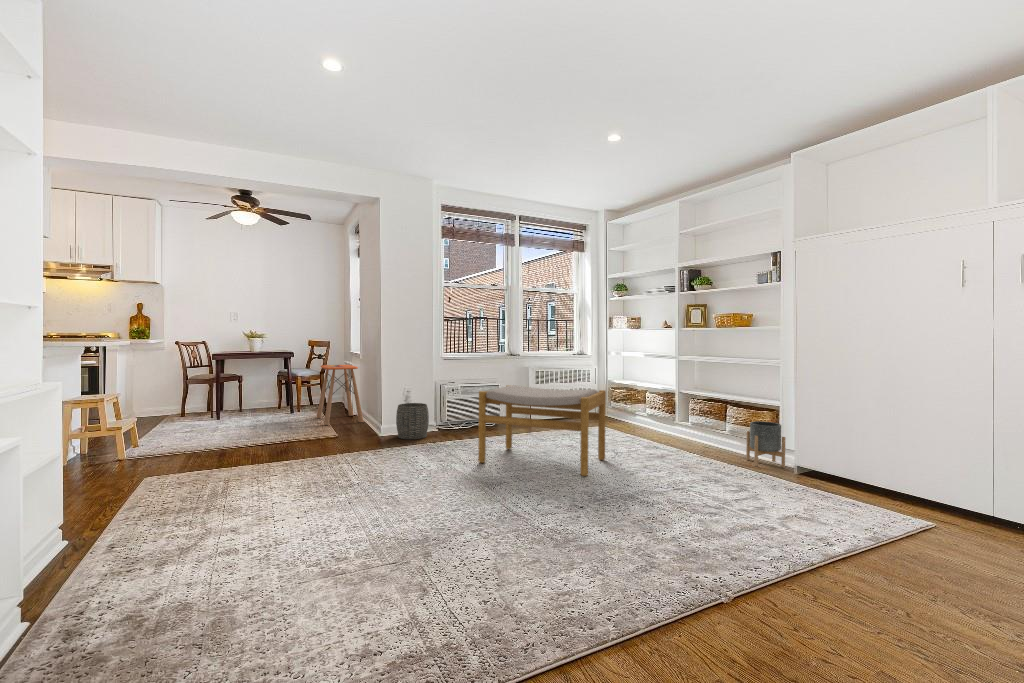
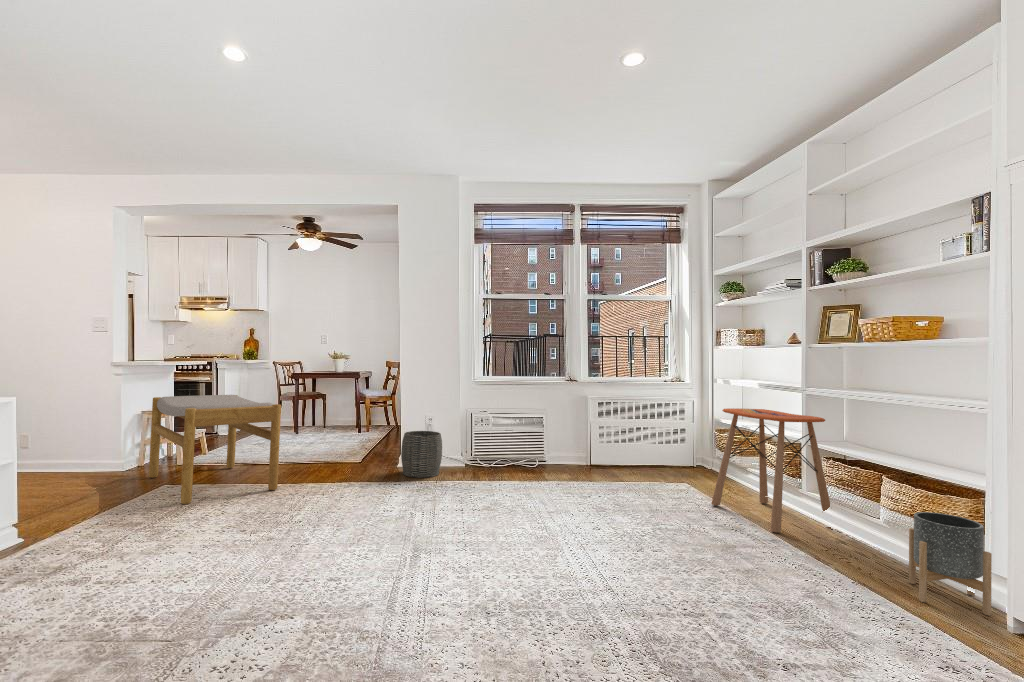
side table: present [316,365,364,425] -> present [711,408,831,533]
footstool: present [478,385,606,476] -> present [149,395,281,504]

